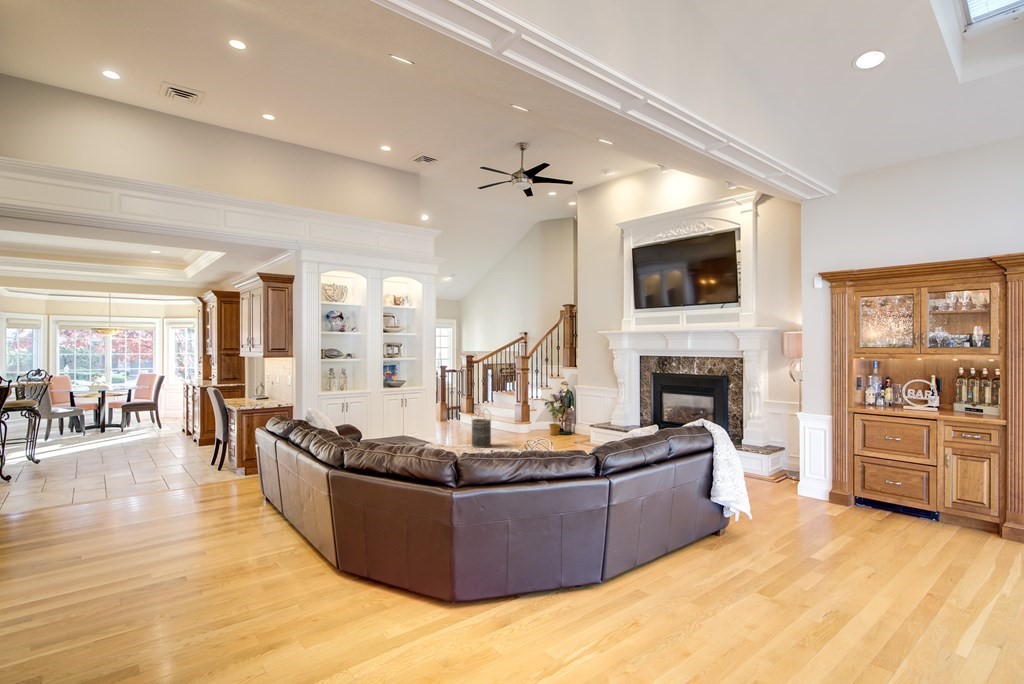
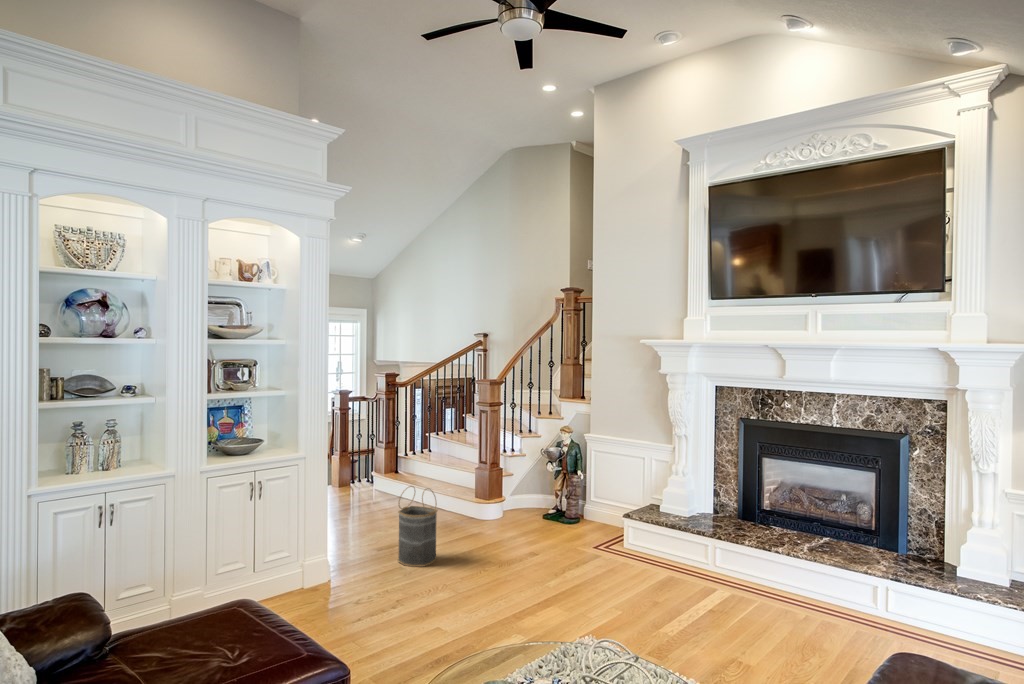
house plant: present [543,399,567,435] -> none [529,460,575,528]

